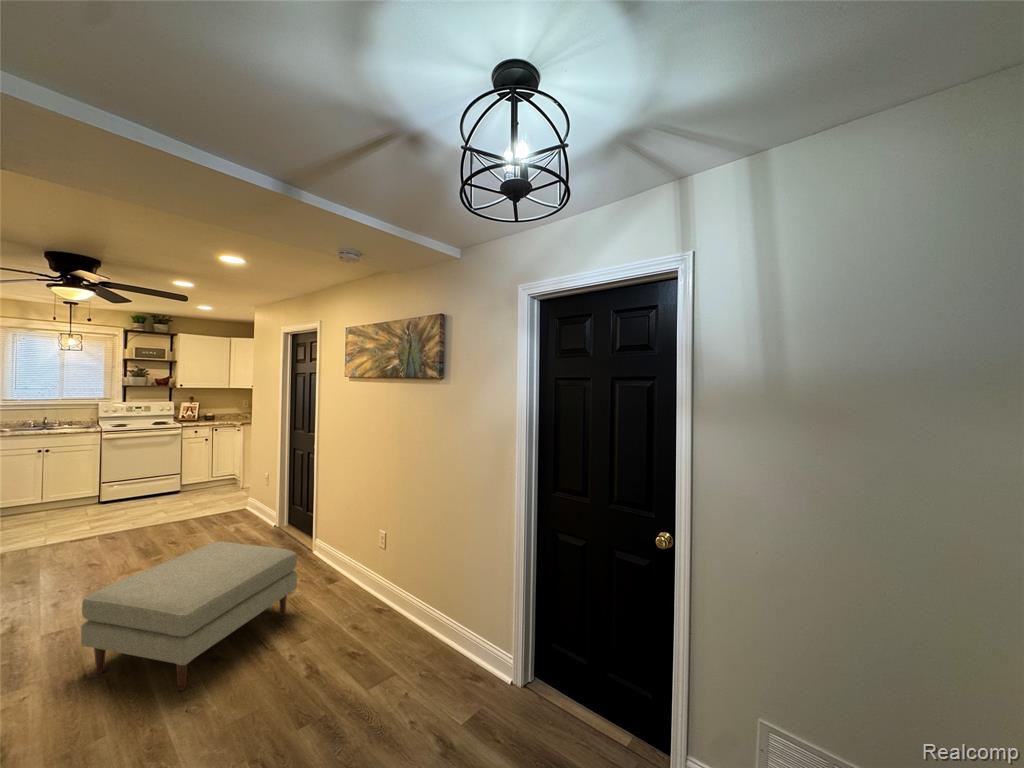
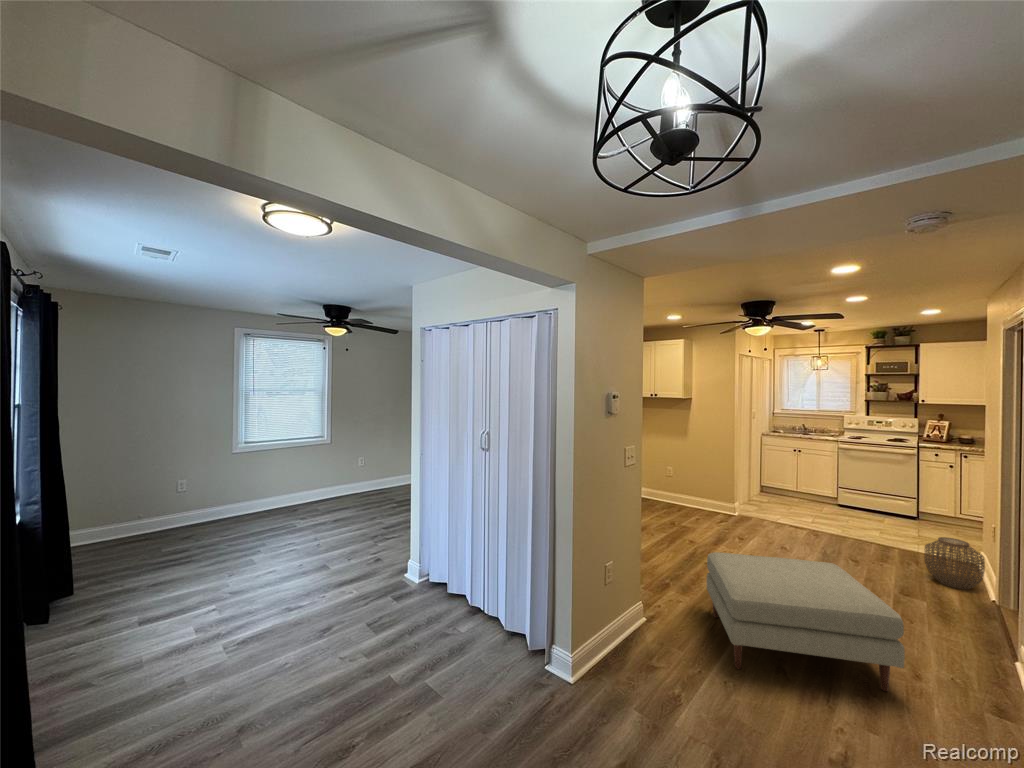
woven basket: none [227,492,265,531] -> present [925,537,985,589]

